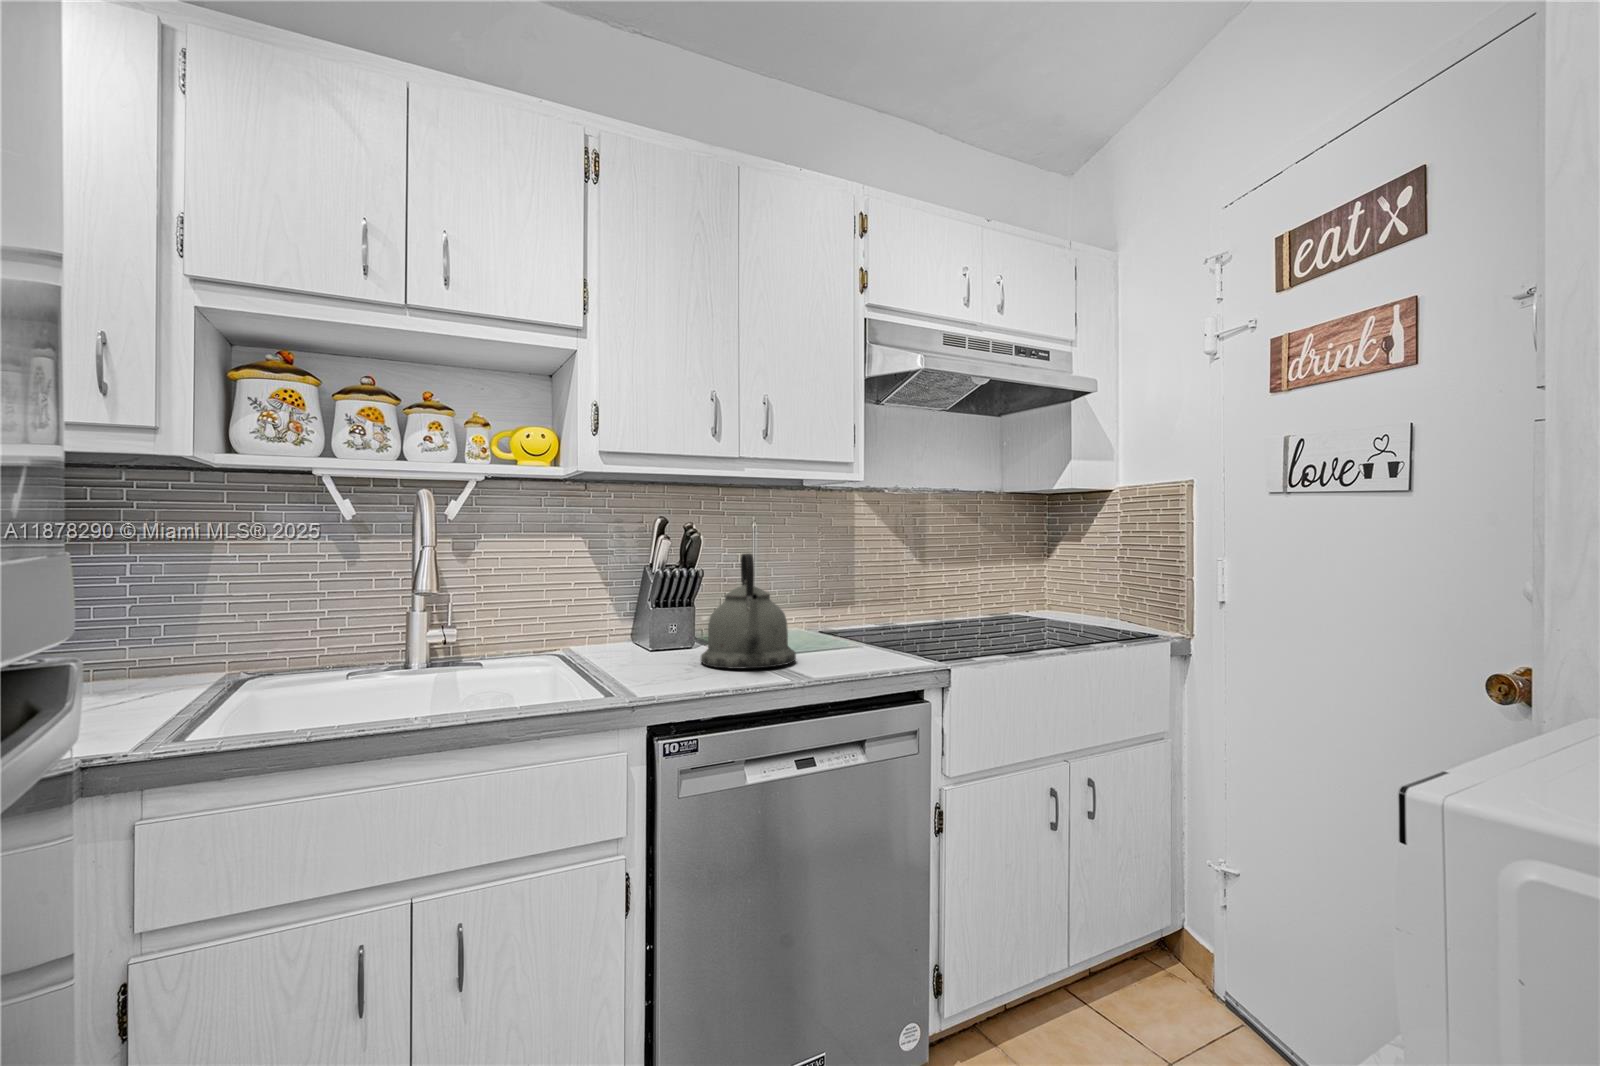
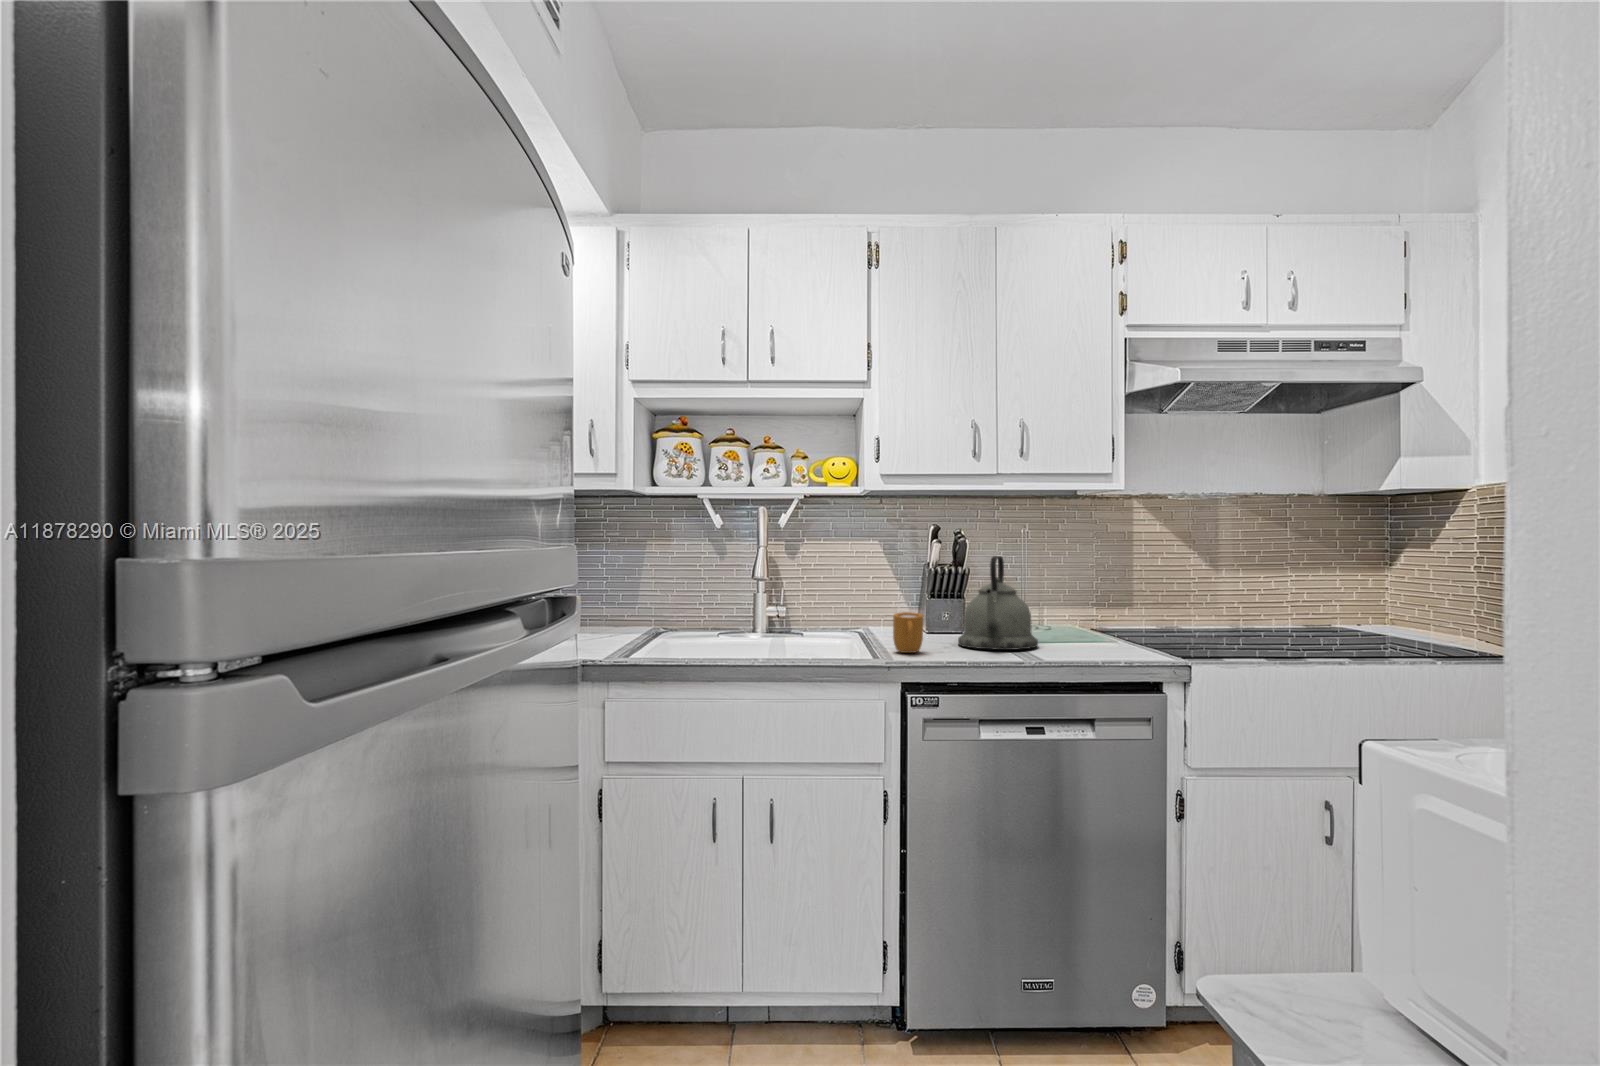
mug: none [633,629,673,683] -> present [893,612,923,653]

